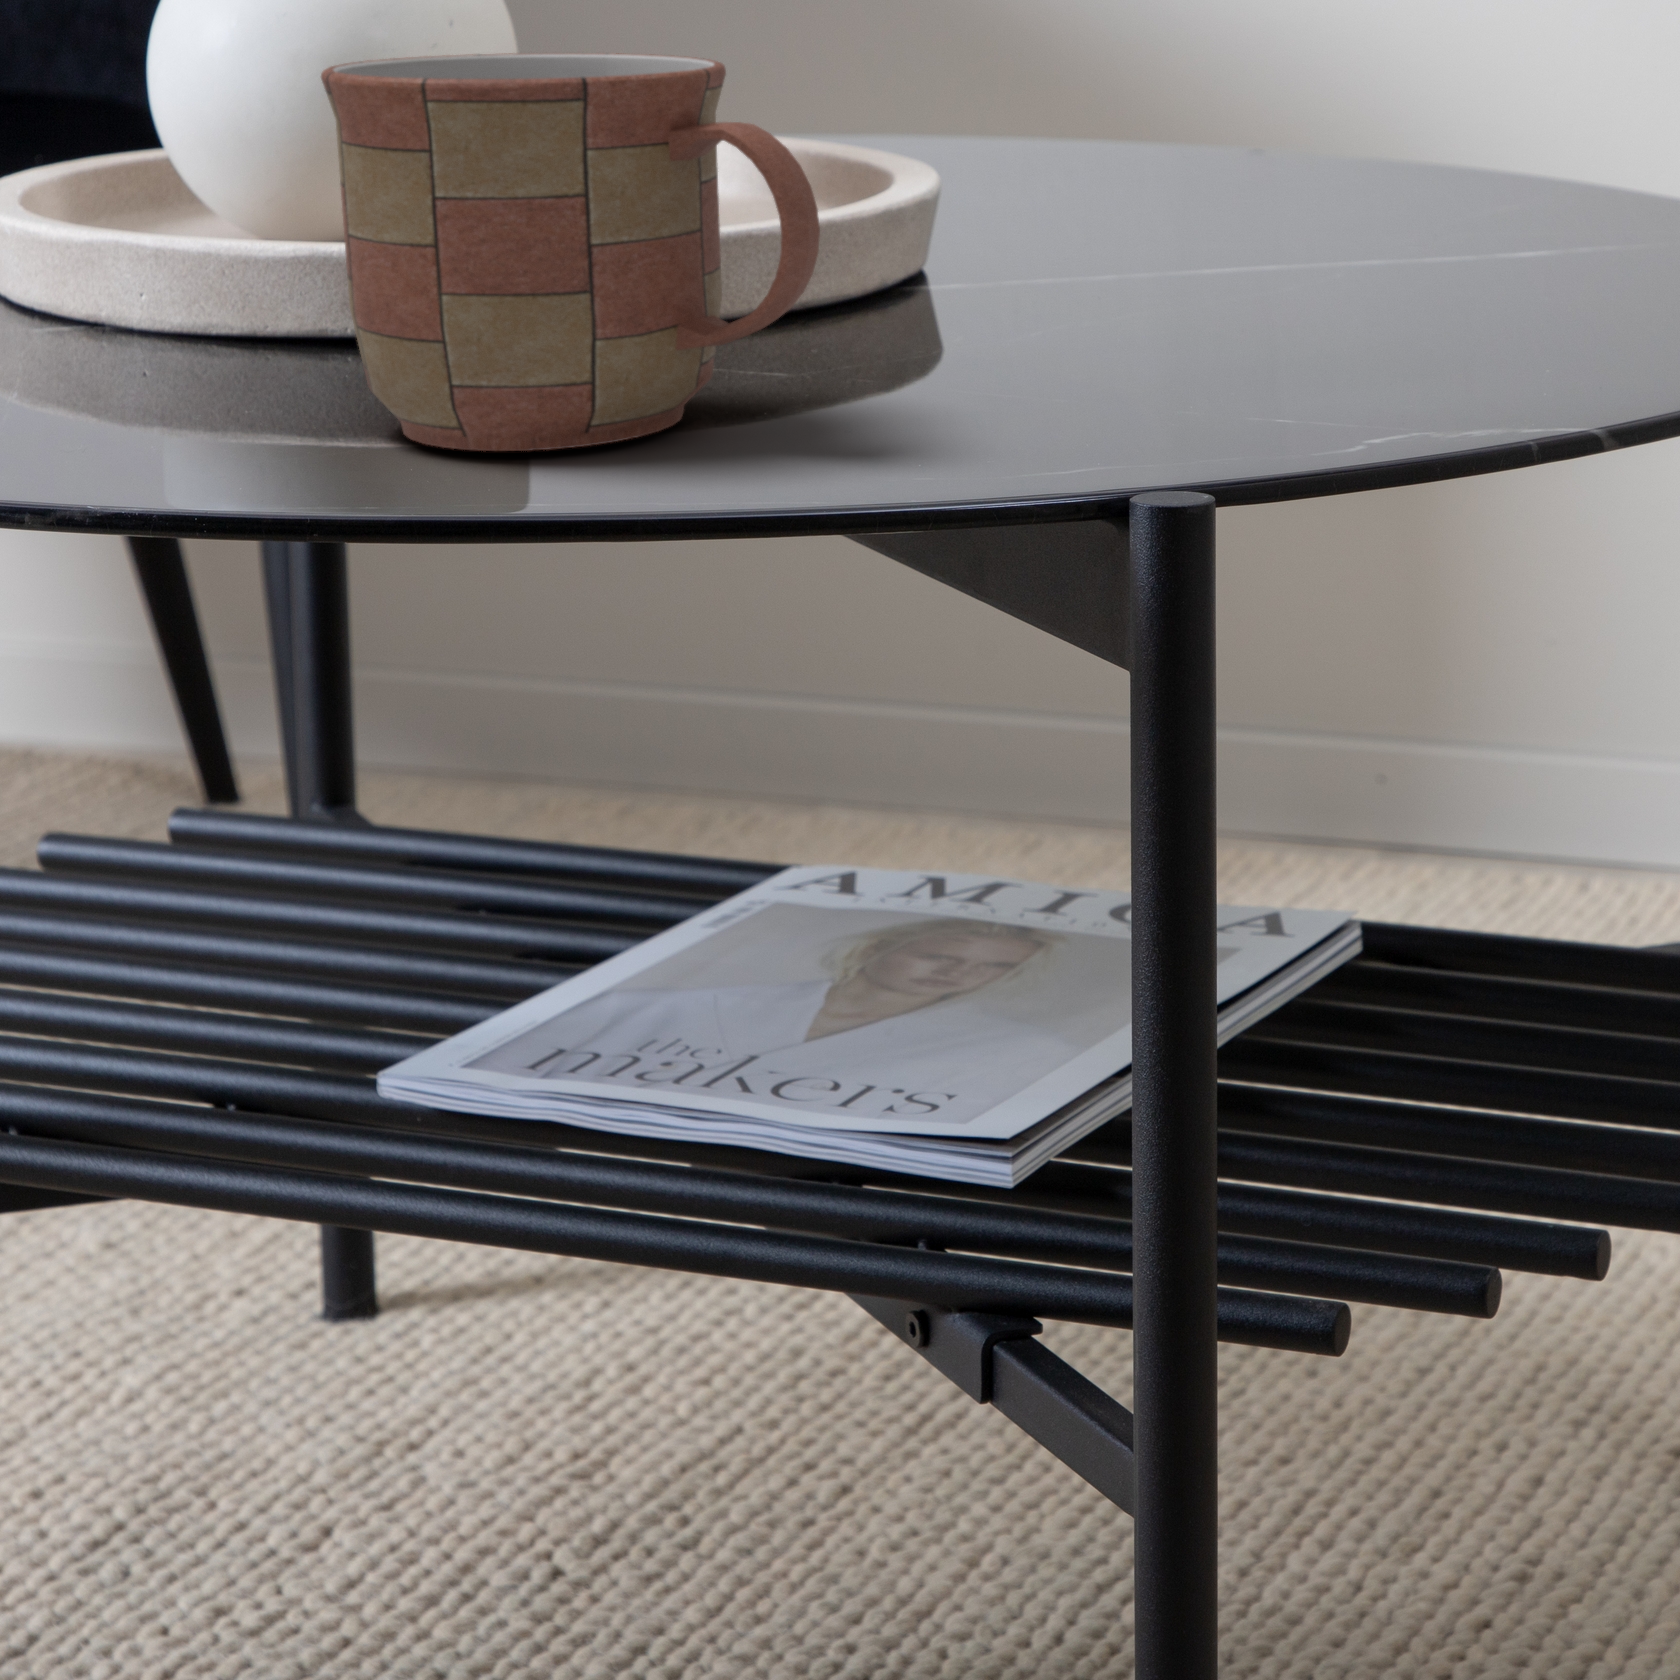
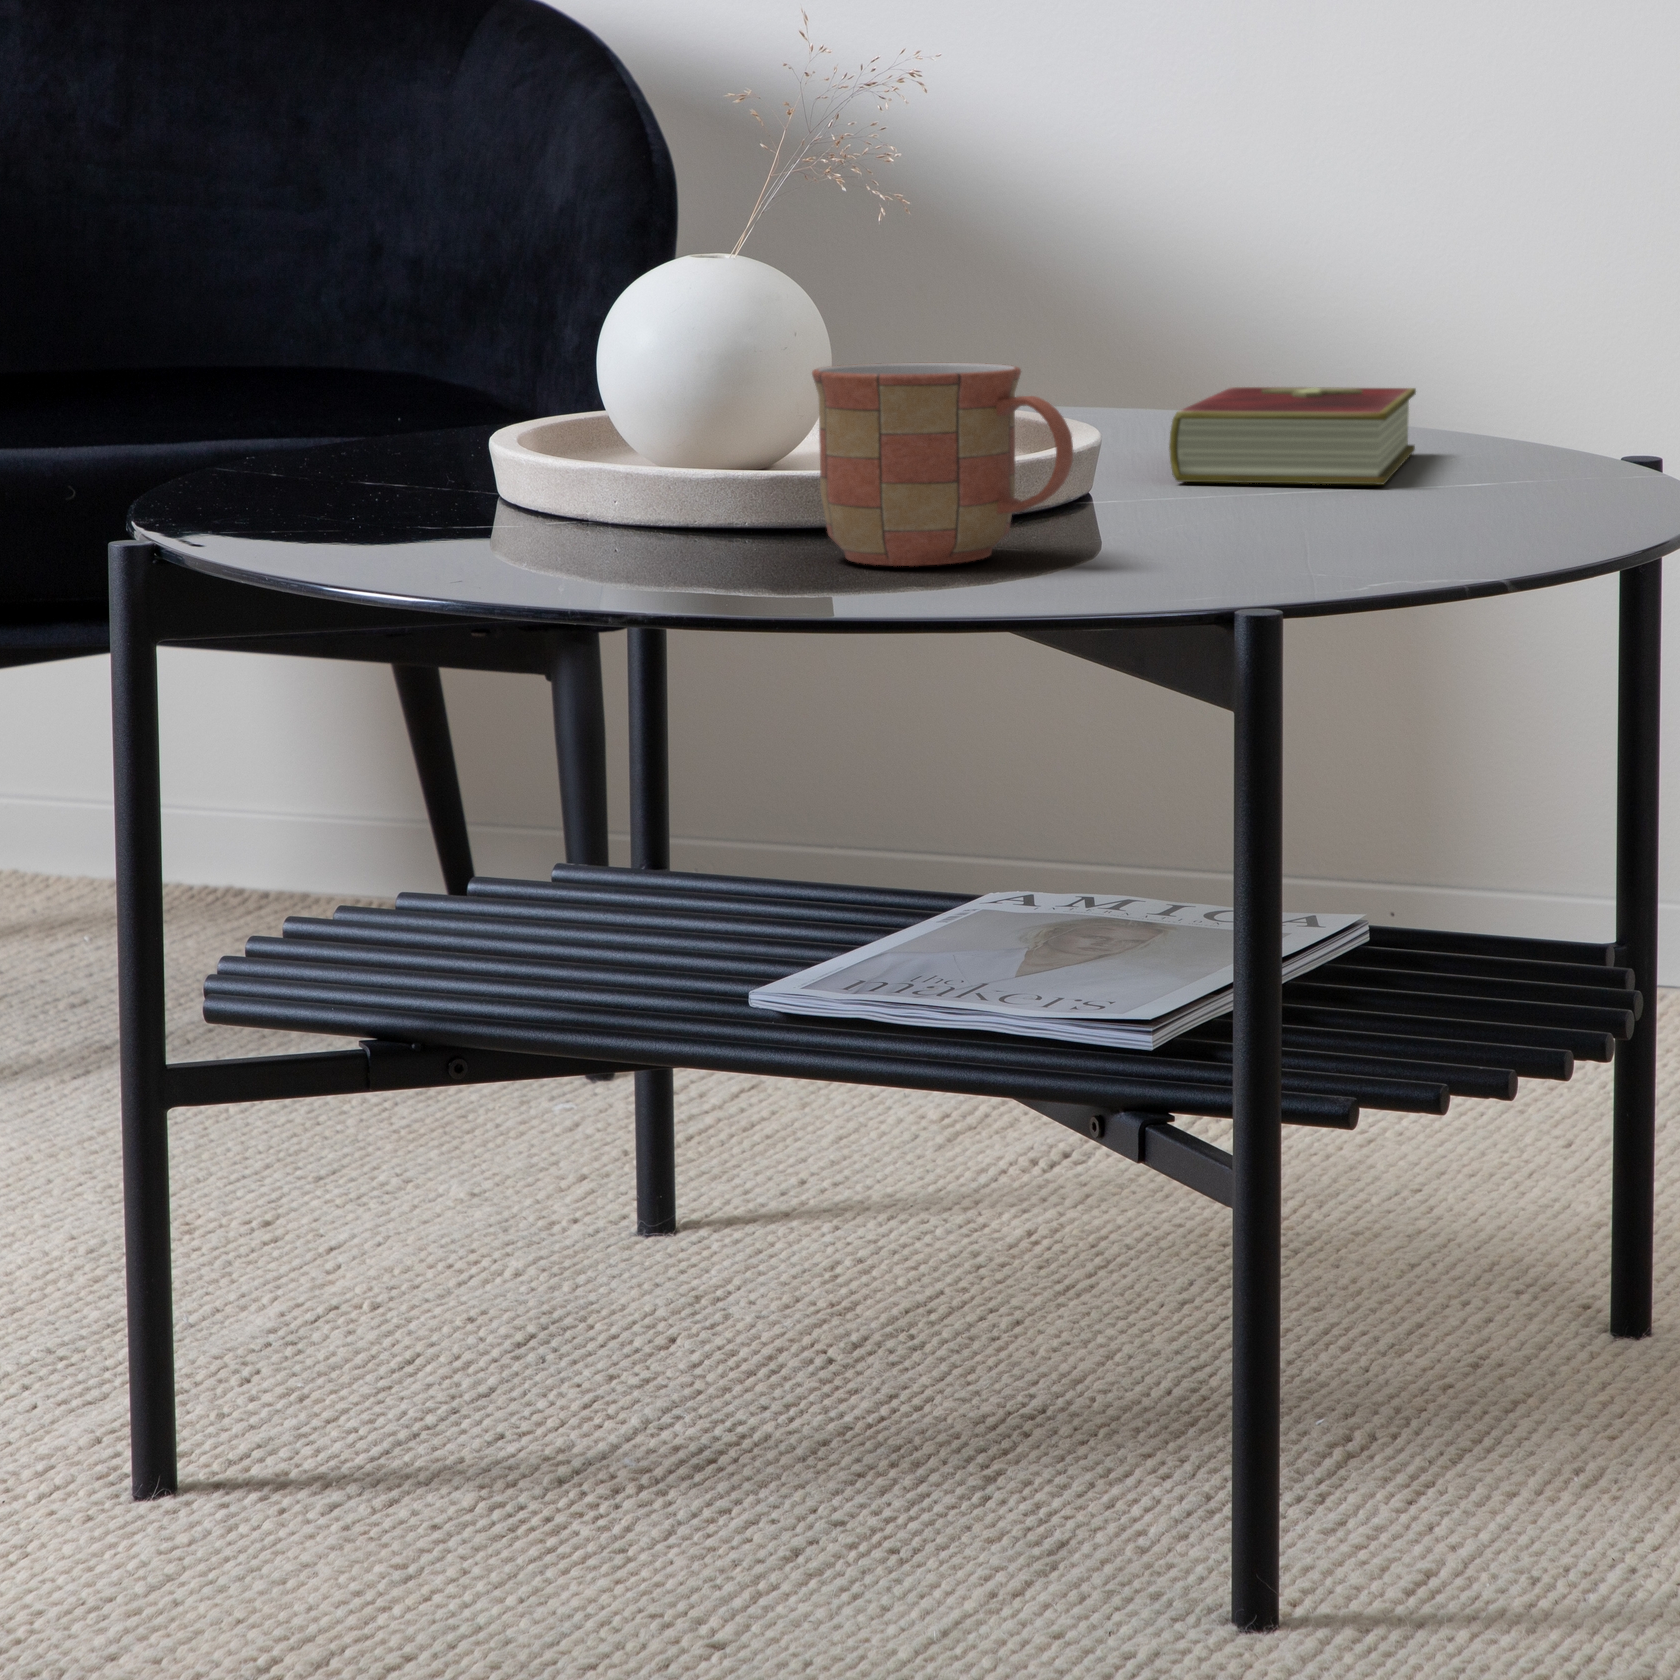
hardcover book: none [1065,84,1458,252] -> present [1169,387,1416,484]

